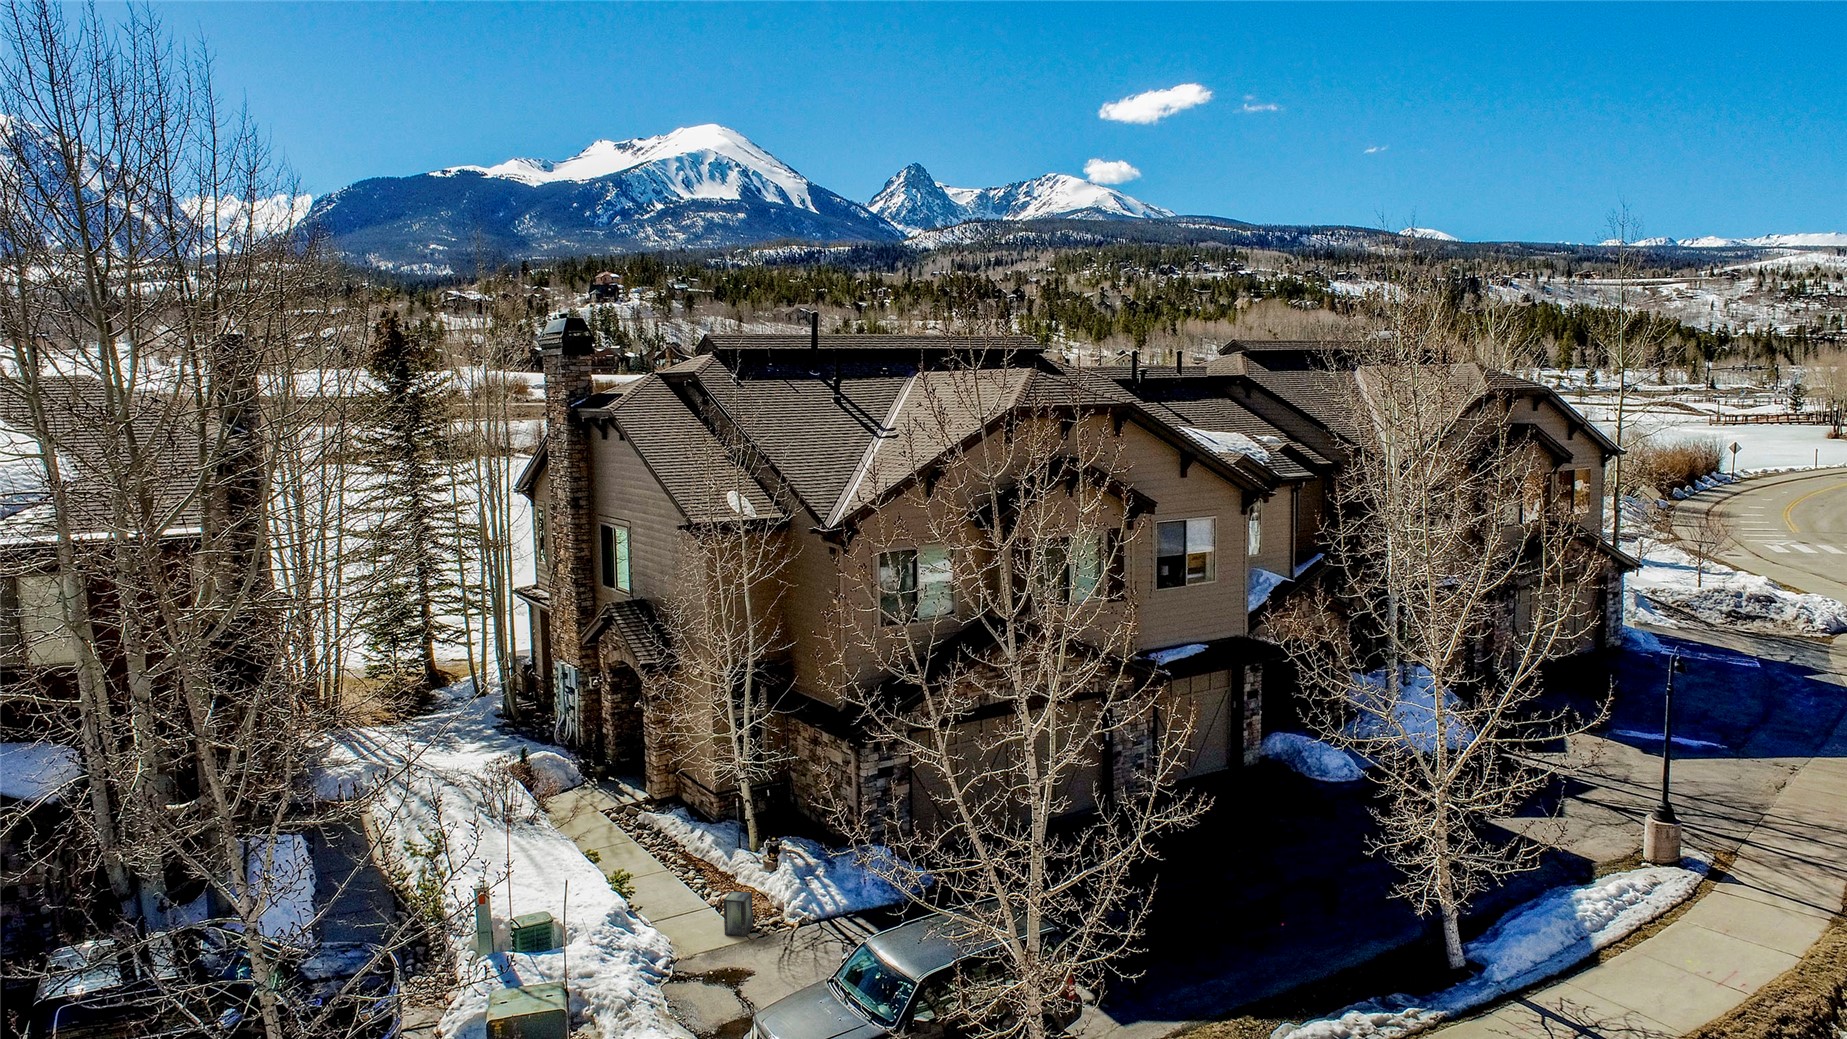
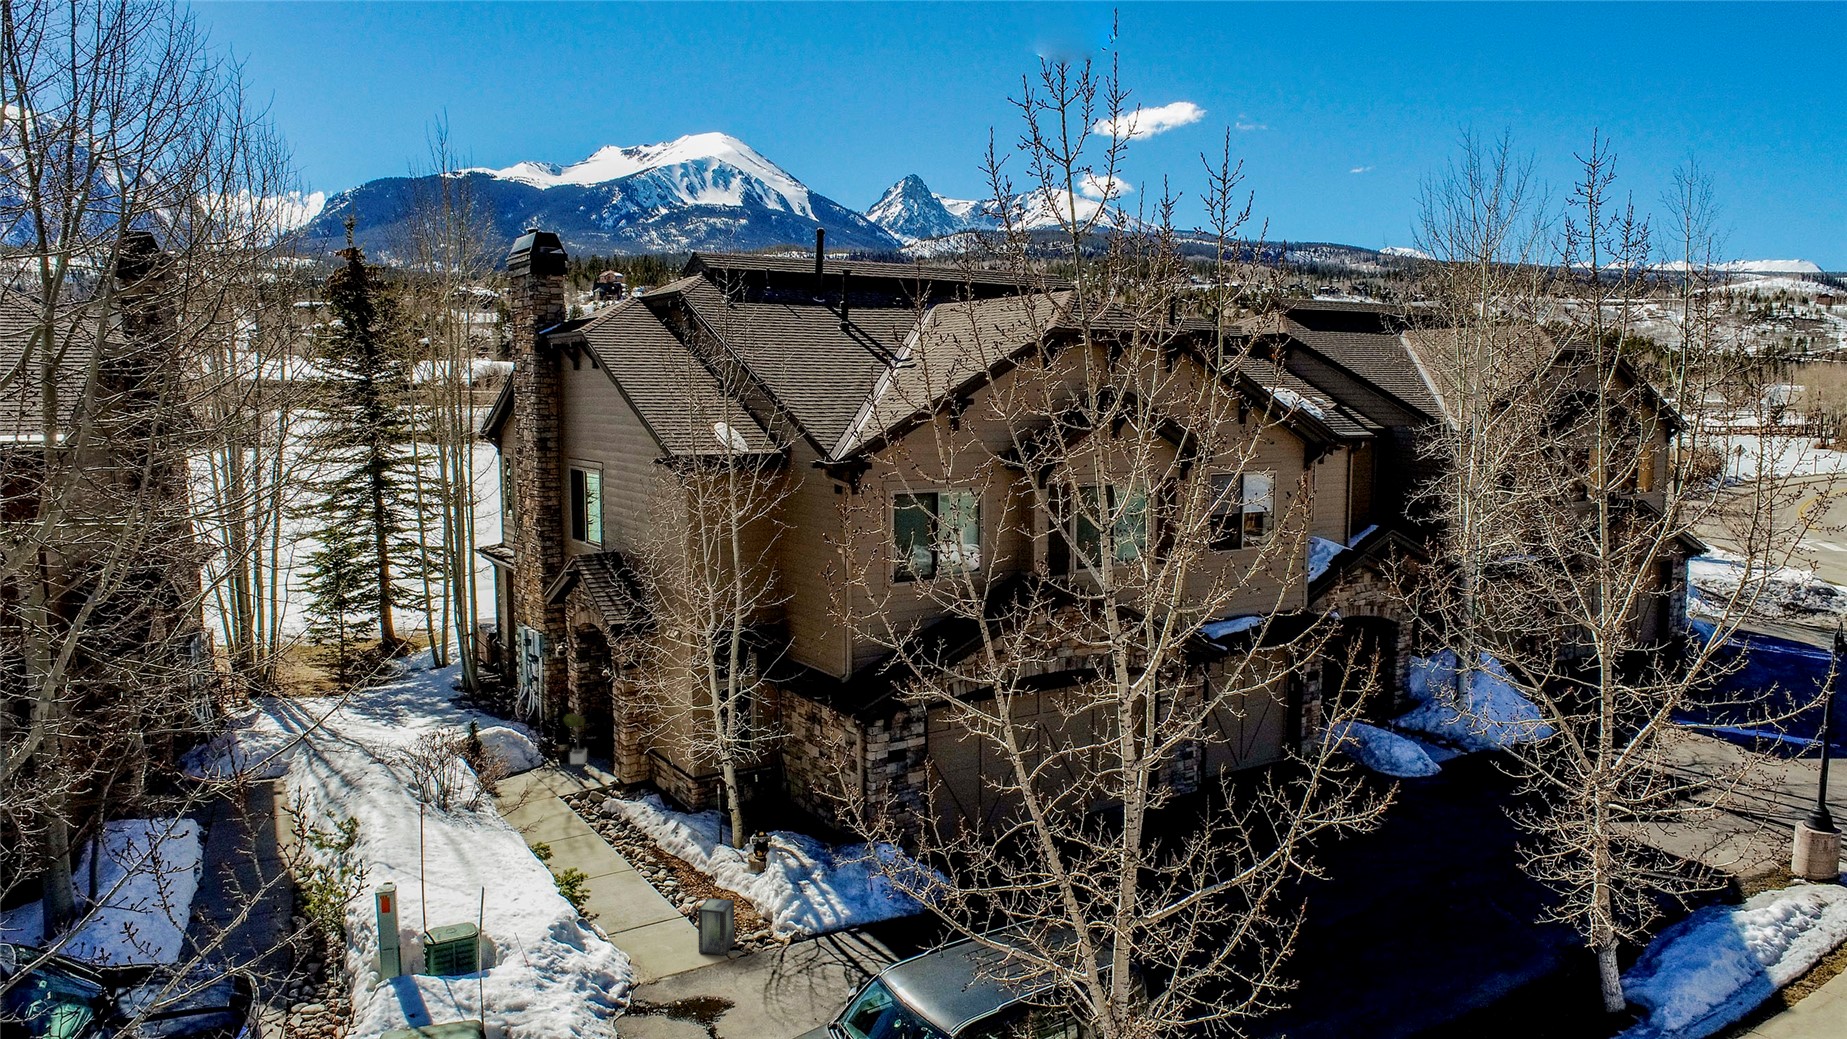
potted tree: none [601,740,621,783] -> present [564,714,587,764]

